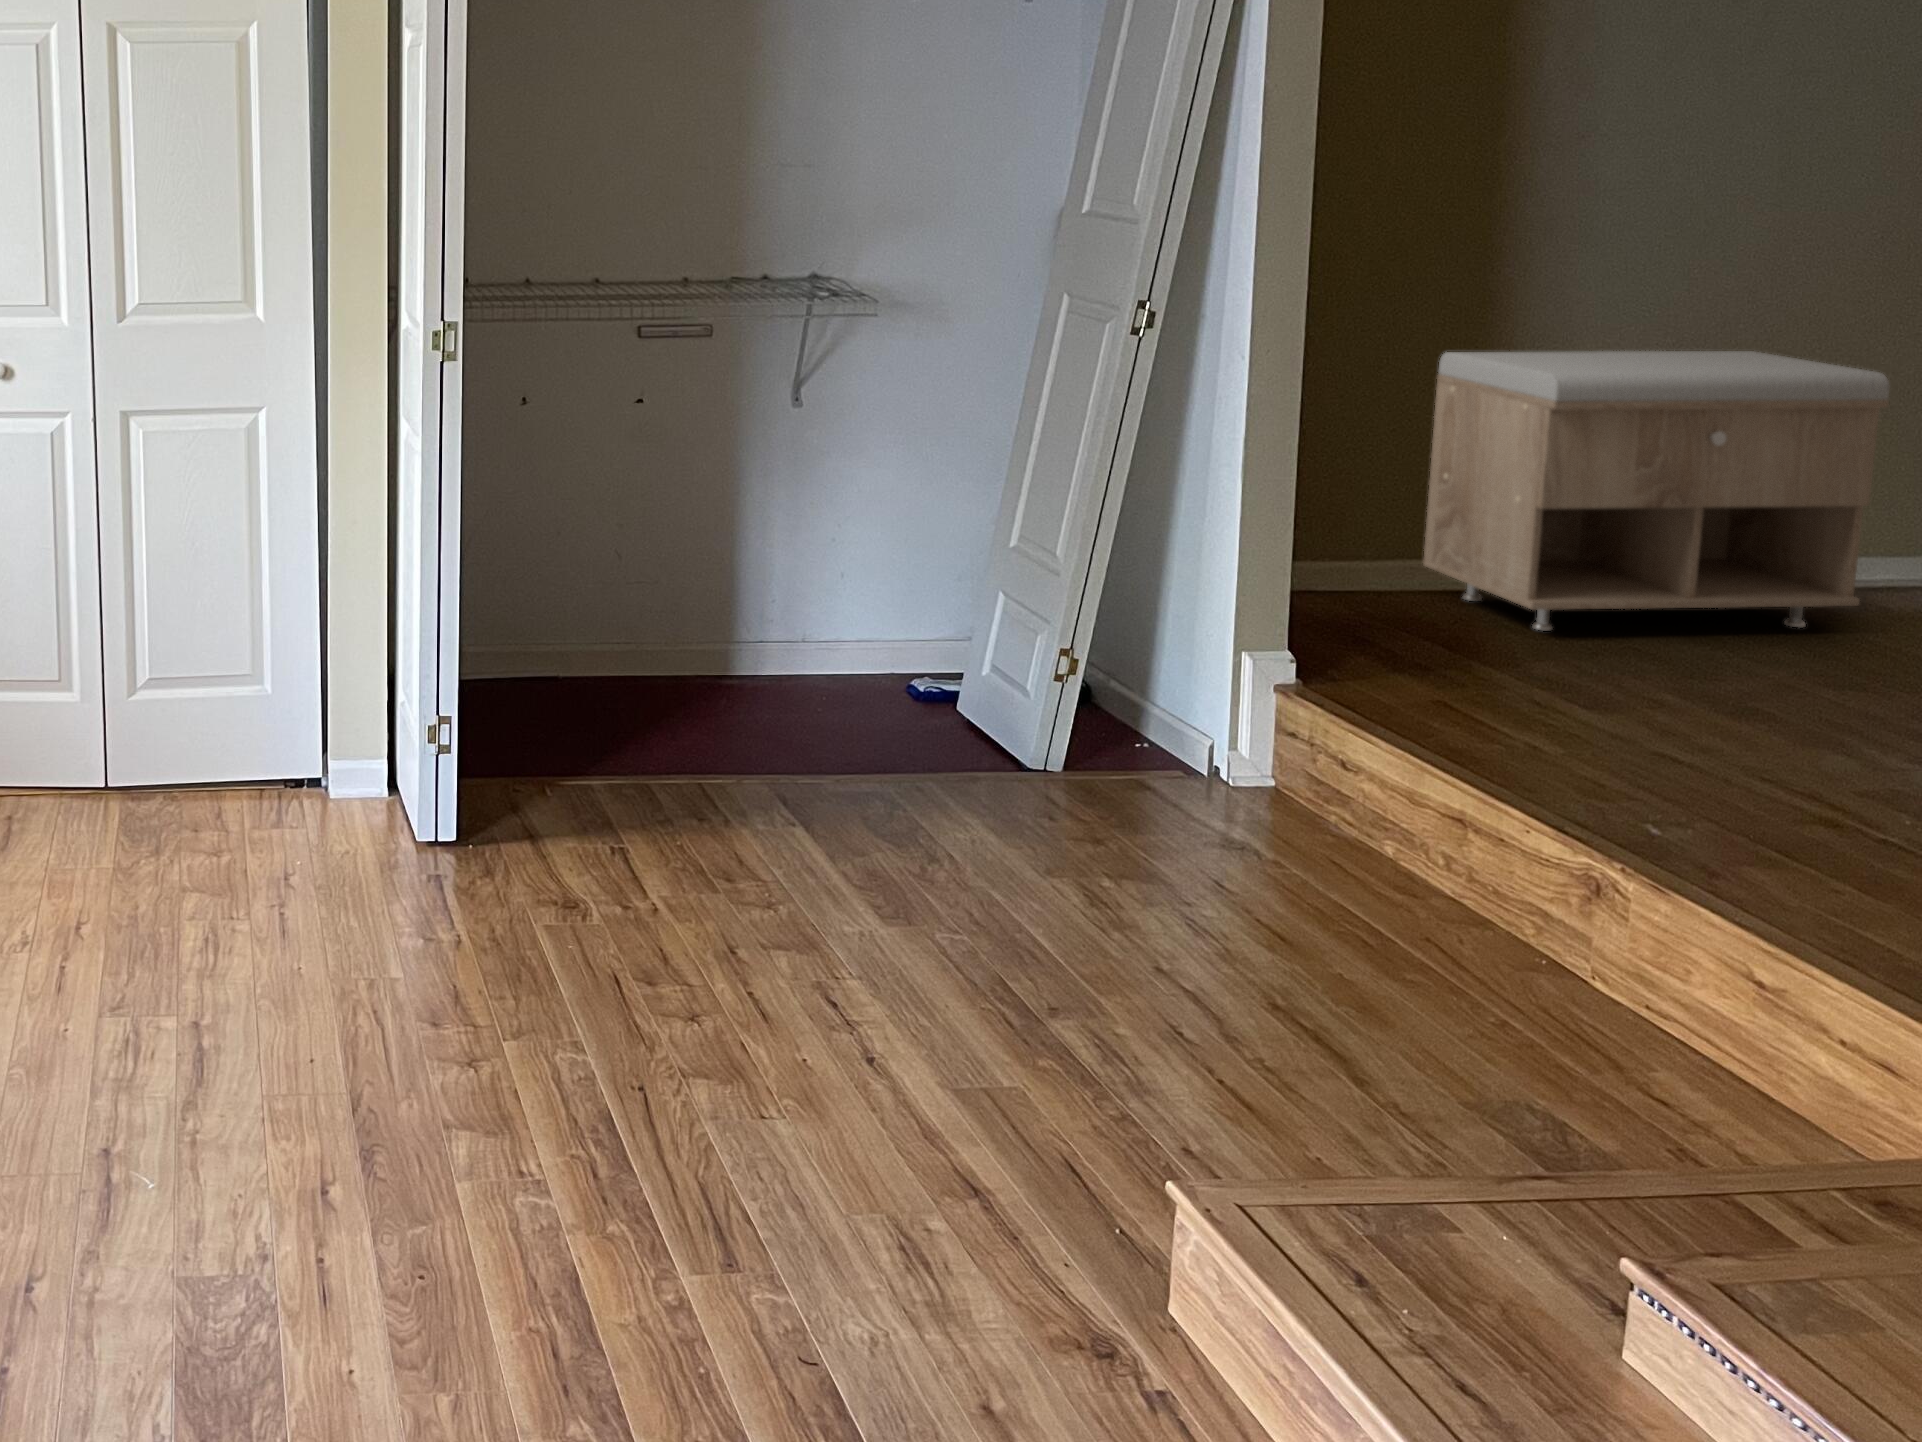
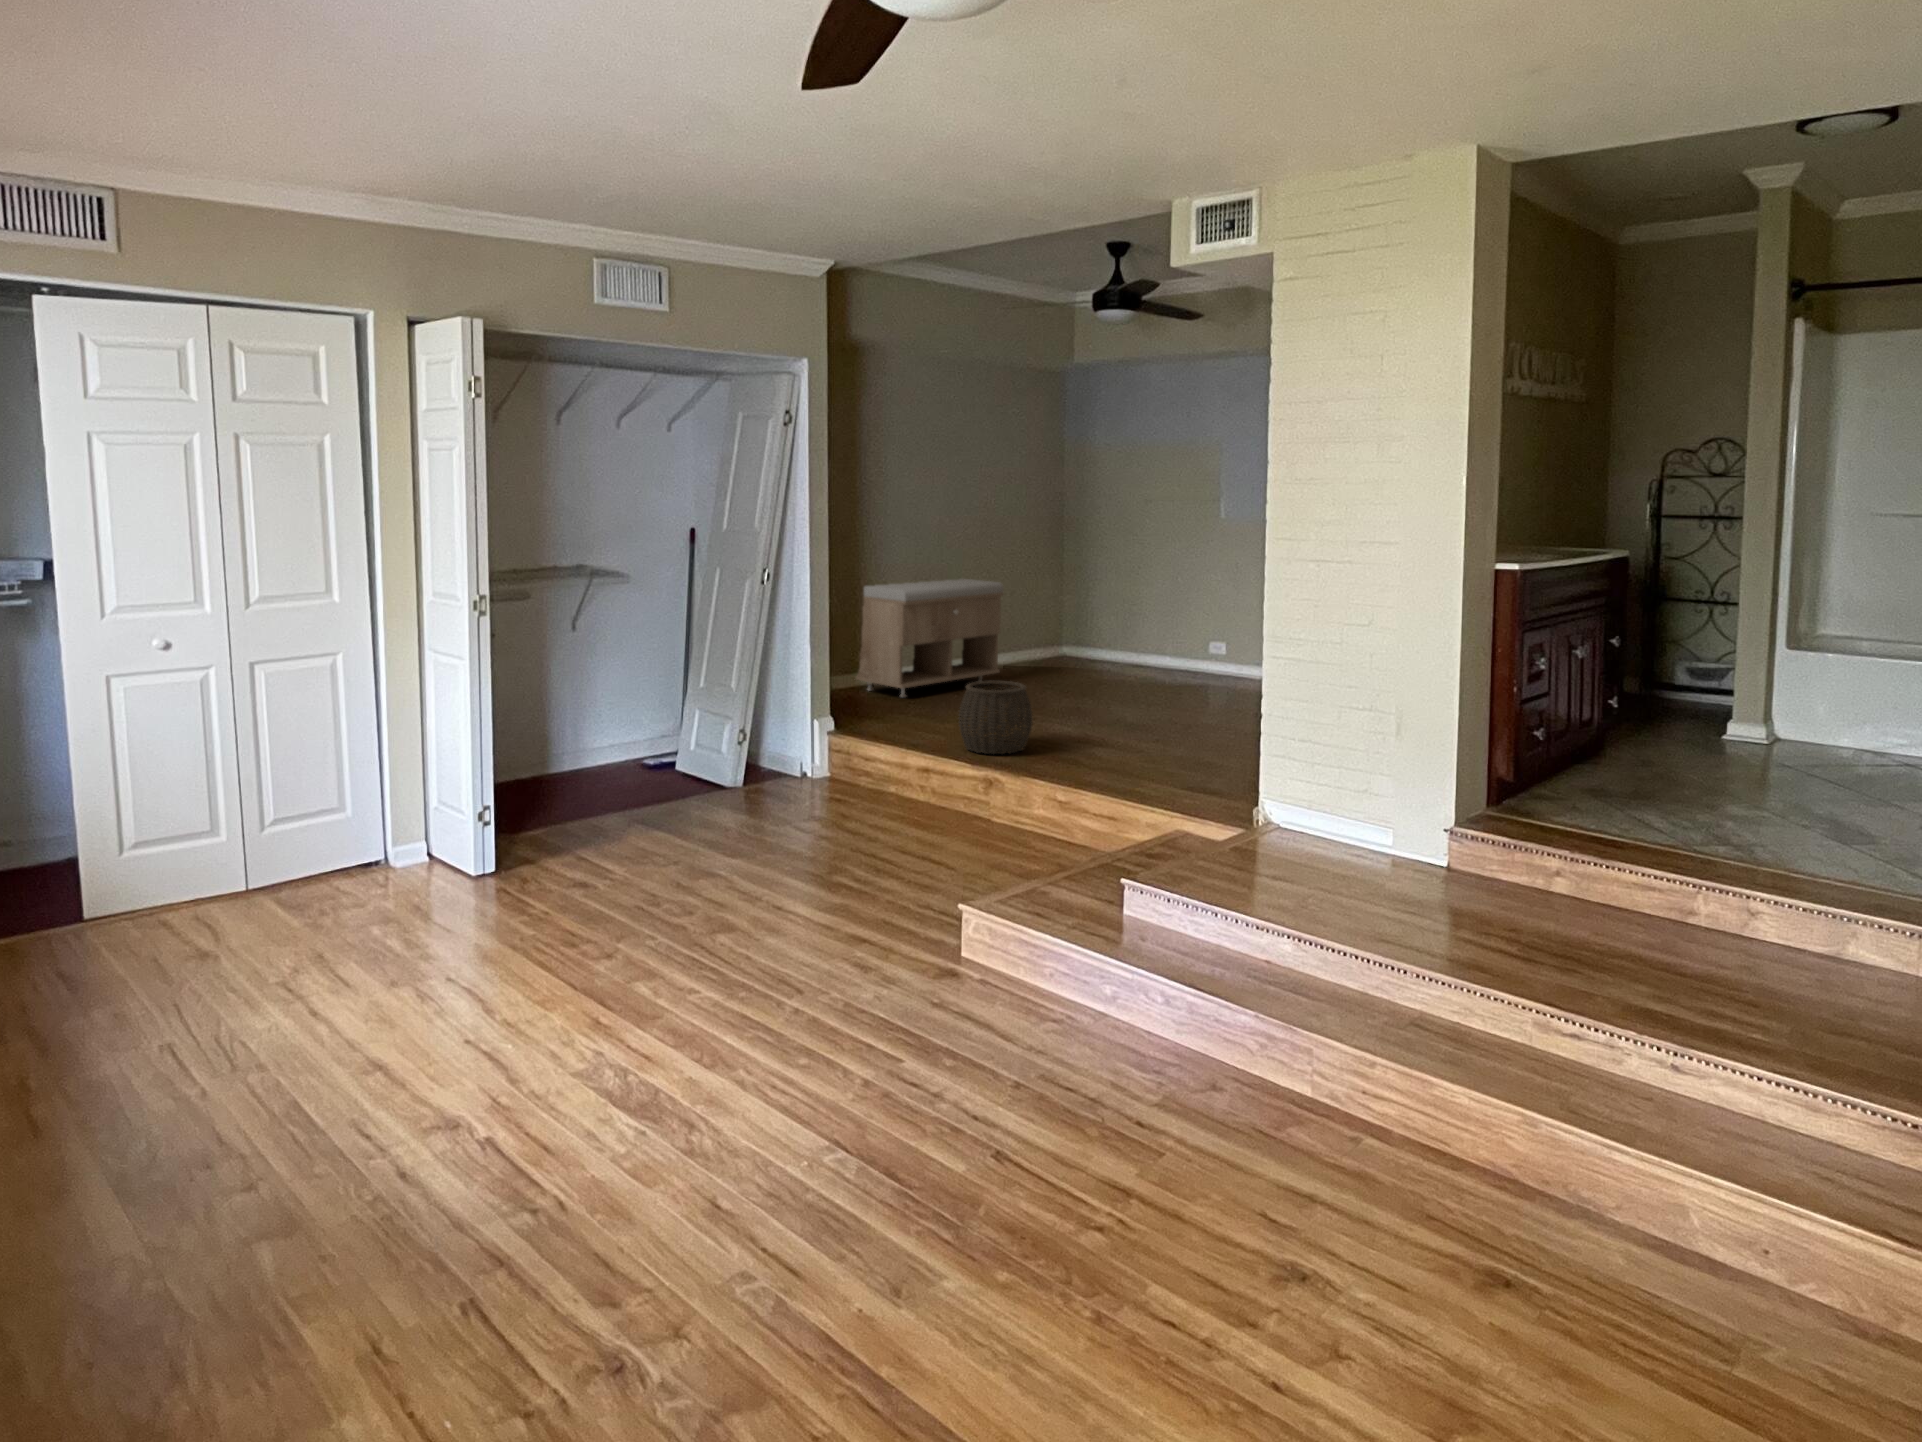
woven basket: none [1575,632,1815,844] -> present [959,681,1033,754]

